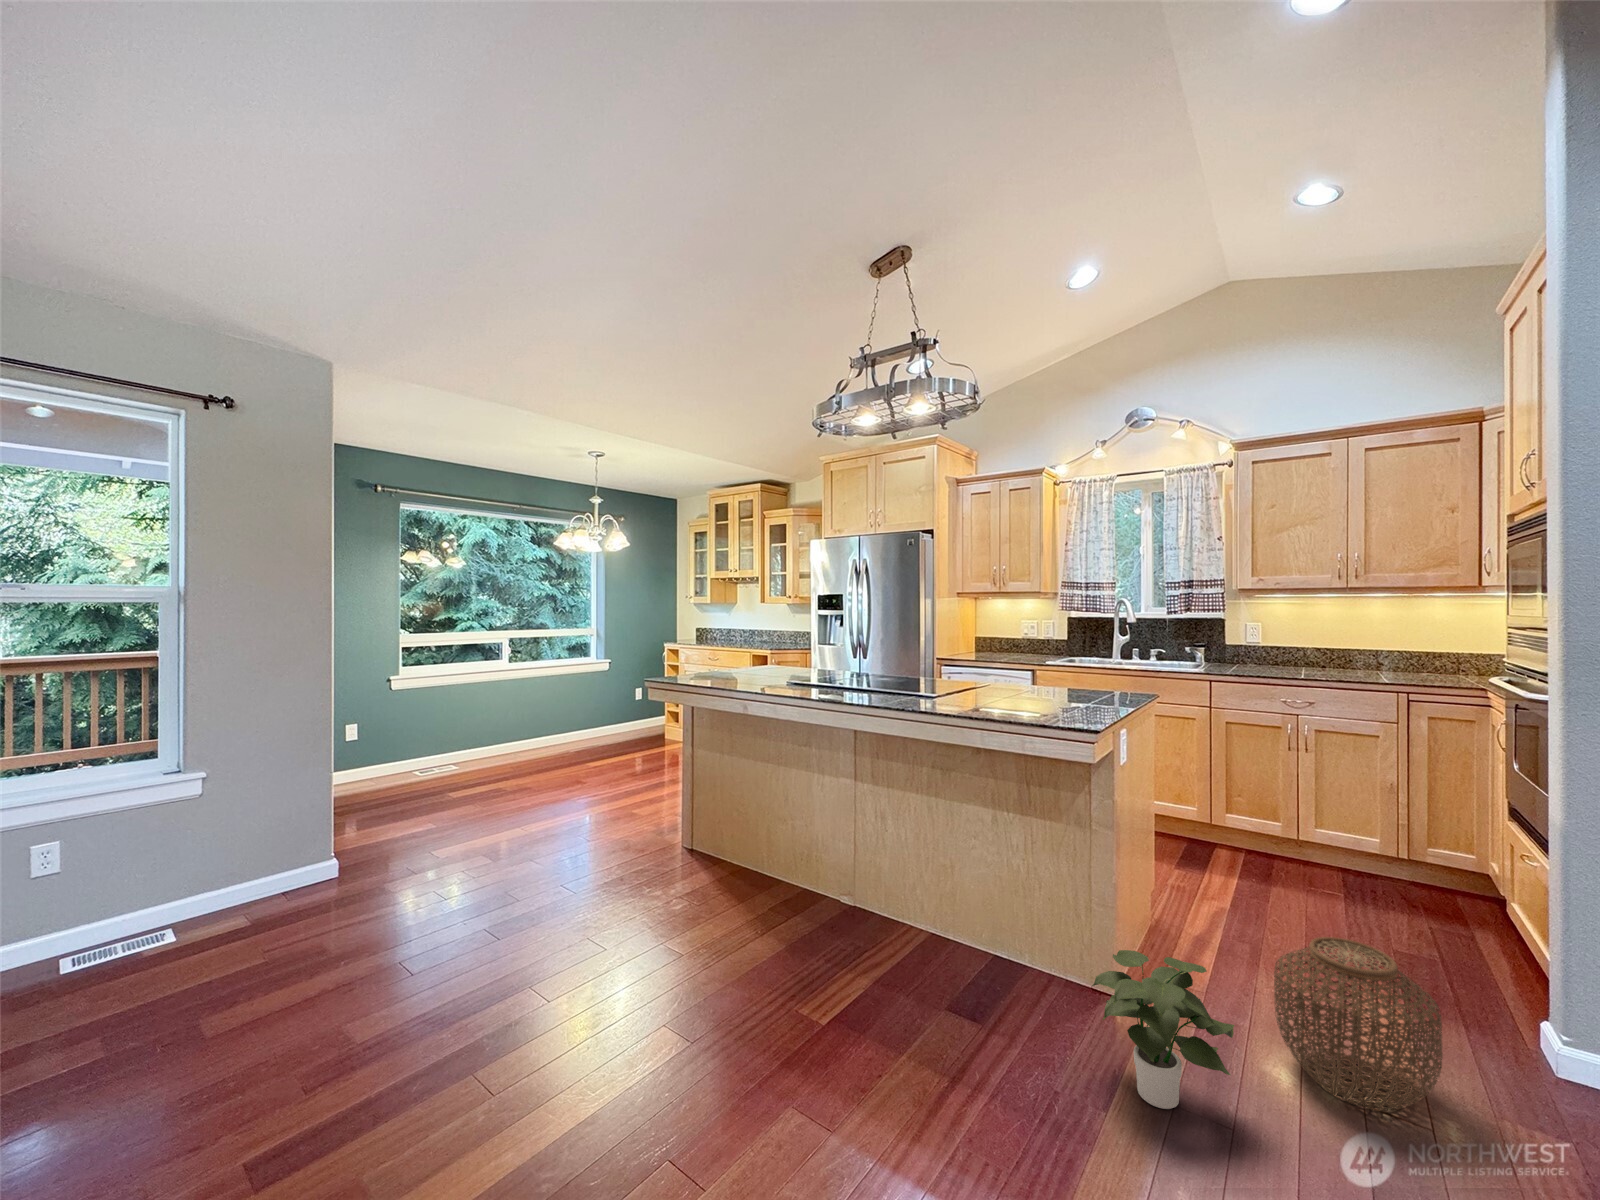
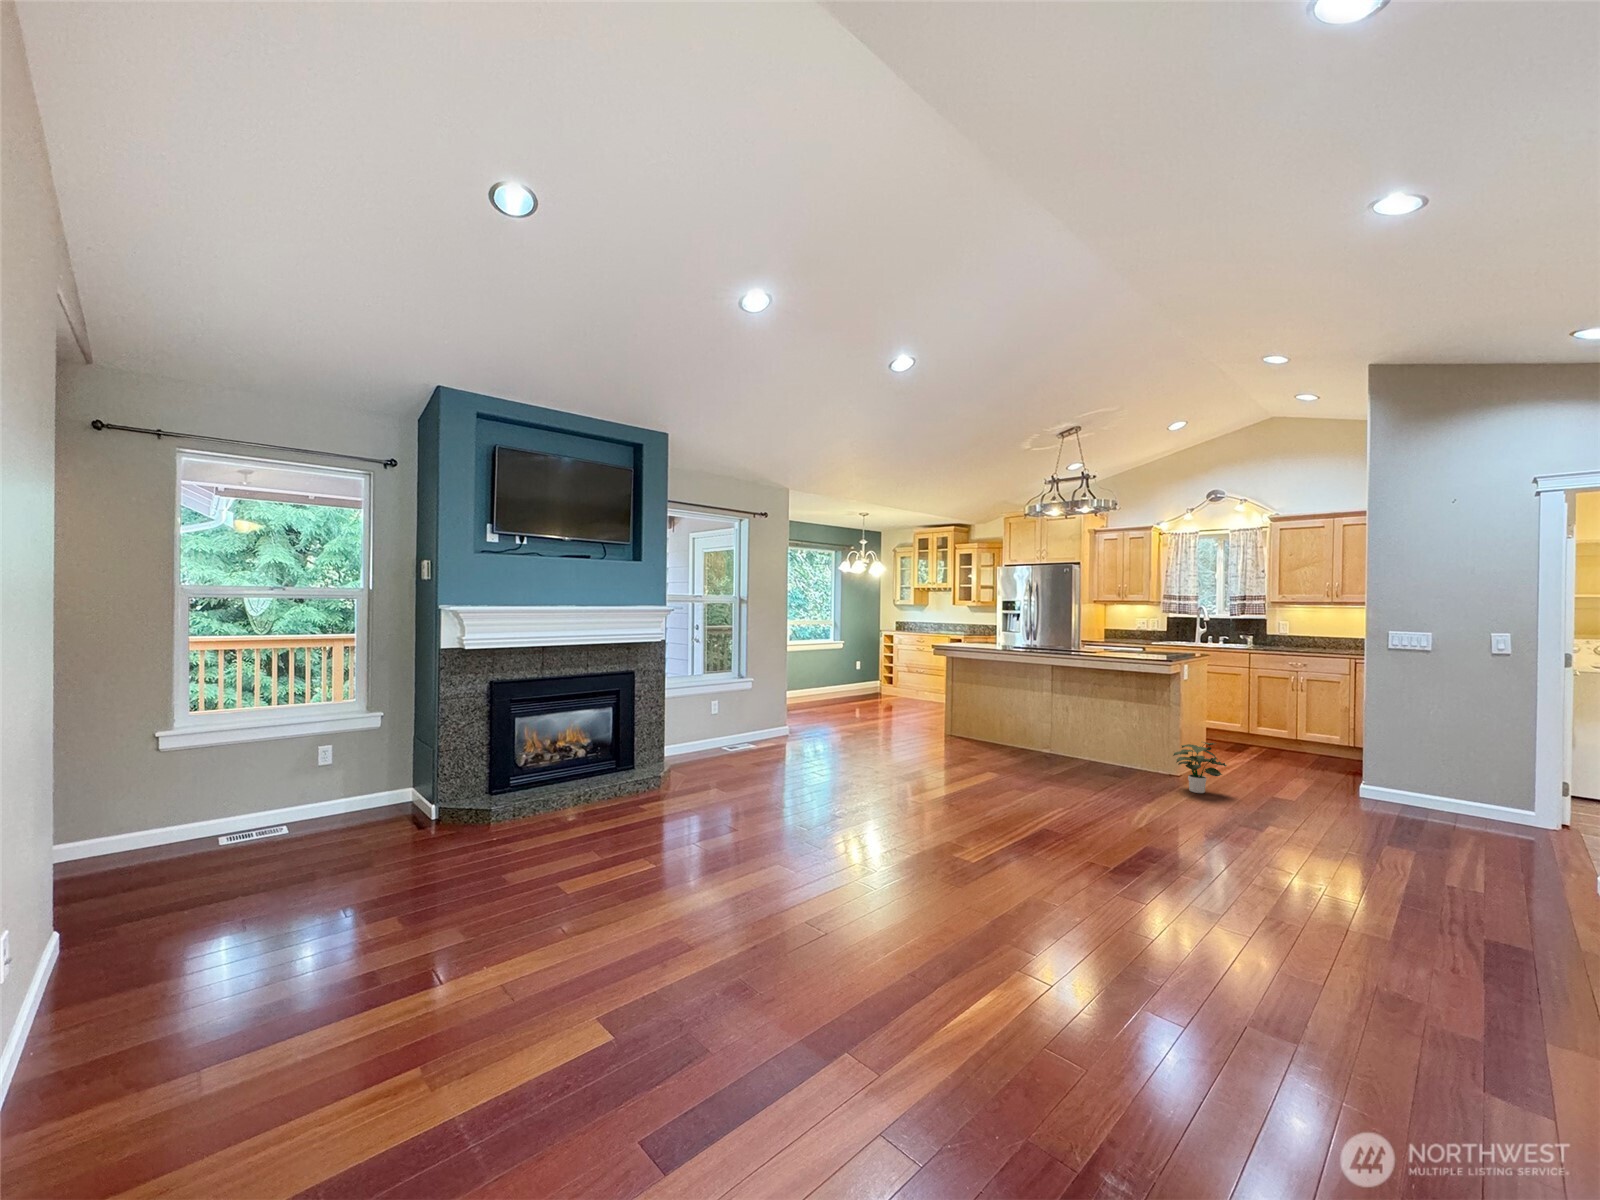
woven basket: present [1274,937,1443,1111] -> none [1248,740,1308,797]

